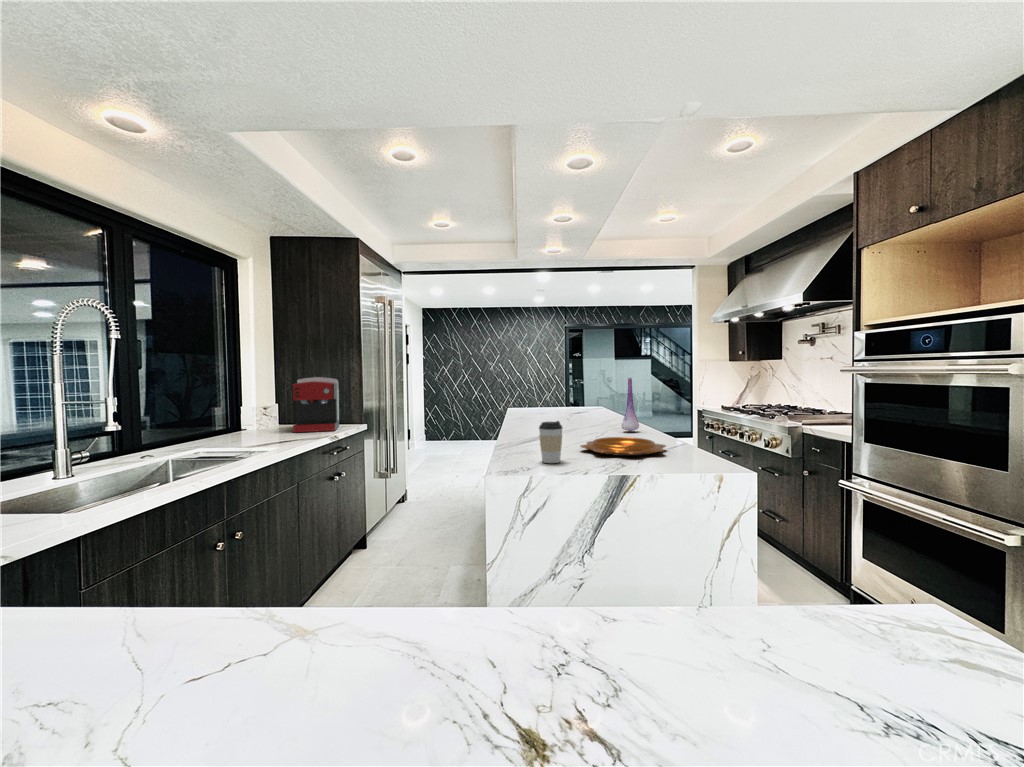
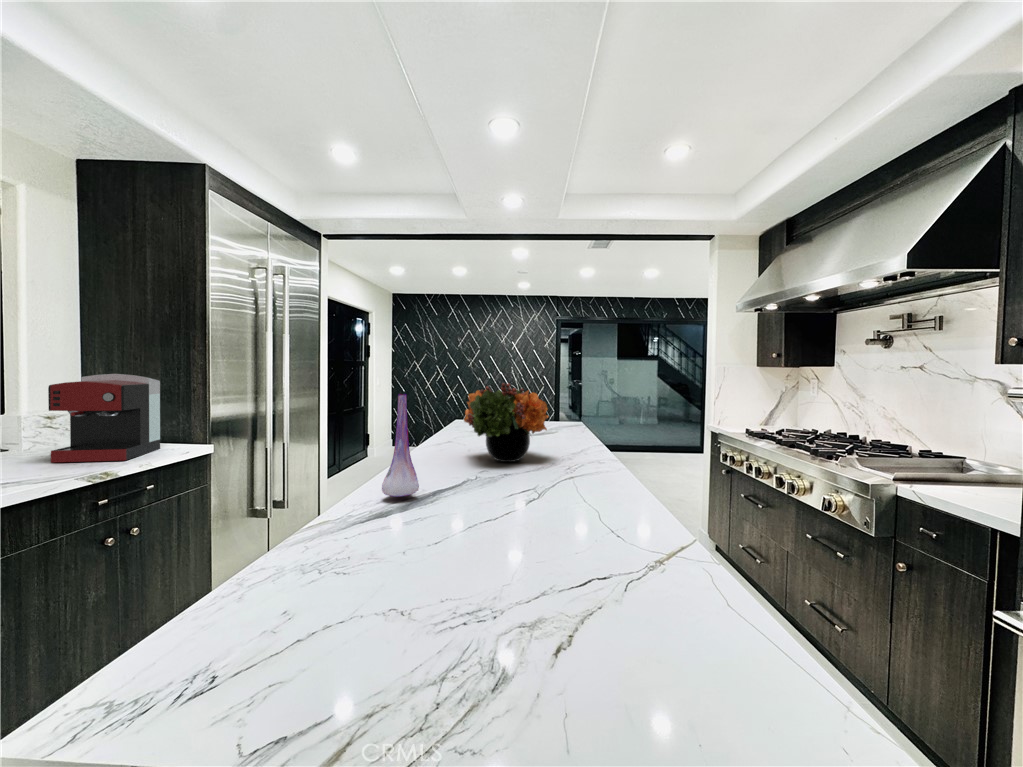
flower arrangement: none [545,375,599,423] -> present [464,383,548,462]
vase: present [622,378,639,431] -> present [382,394,419,497]
coffee cup: present [539,421,562,463] -> none [207,542,294,692]
decorative bowl: present [580,437,666,456] -> none [409,540,629,654]

